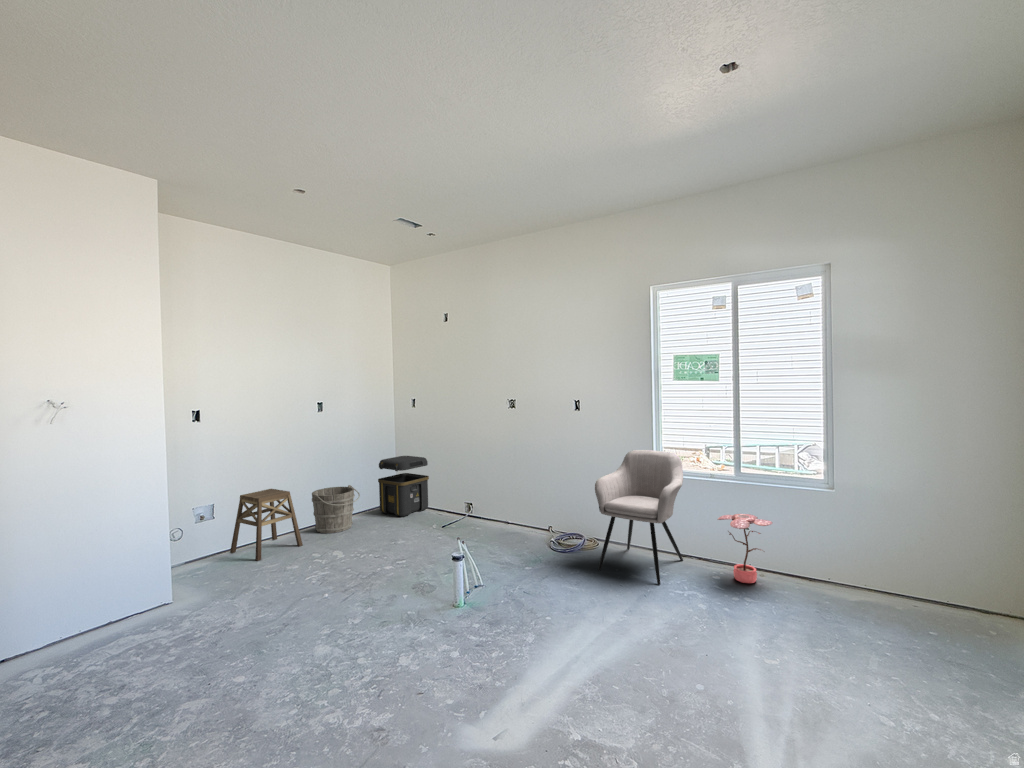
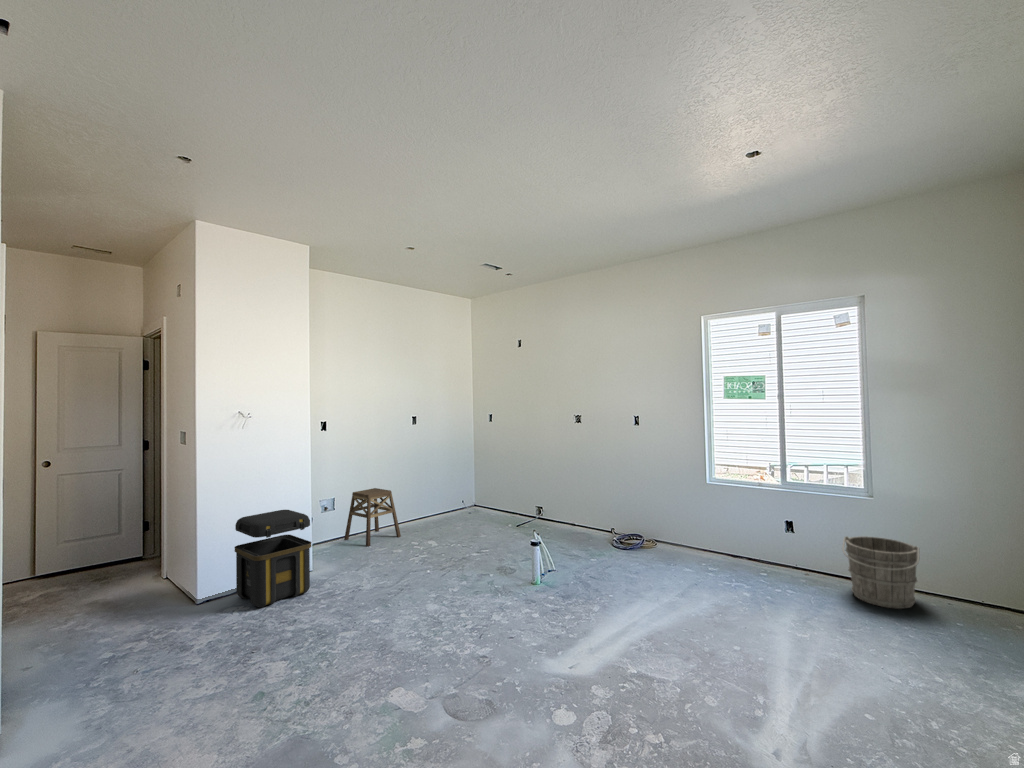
armchair: present [595,450,683,585] -> none [652,461,734,577]
toolbox: present [378,456,429,517] -> present [234,510,311,607]
bucket: present [312,485,360,533] -> present [842,536,920,609]
potted plant: present [718,514,772,583] -> none [764,518,814,580]

